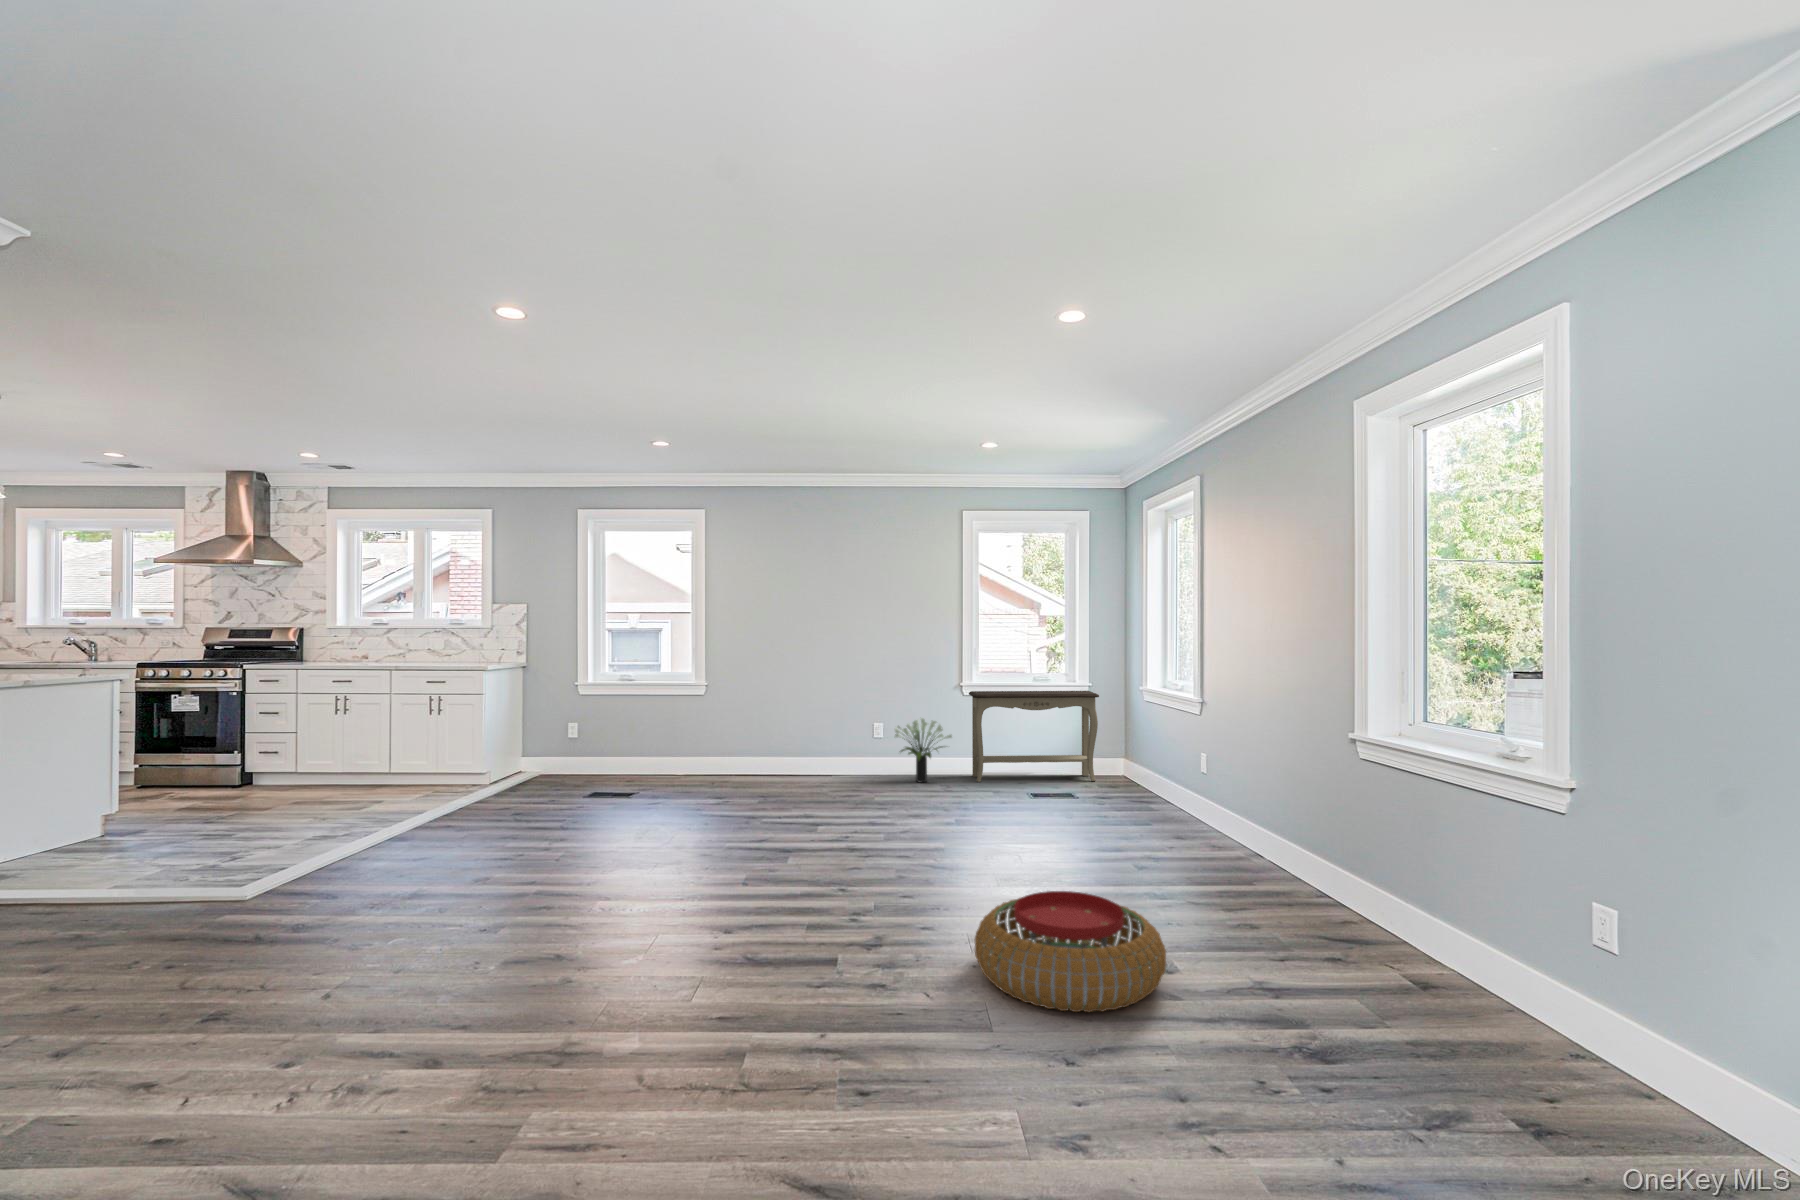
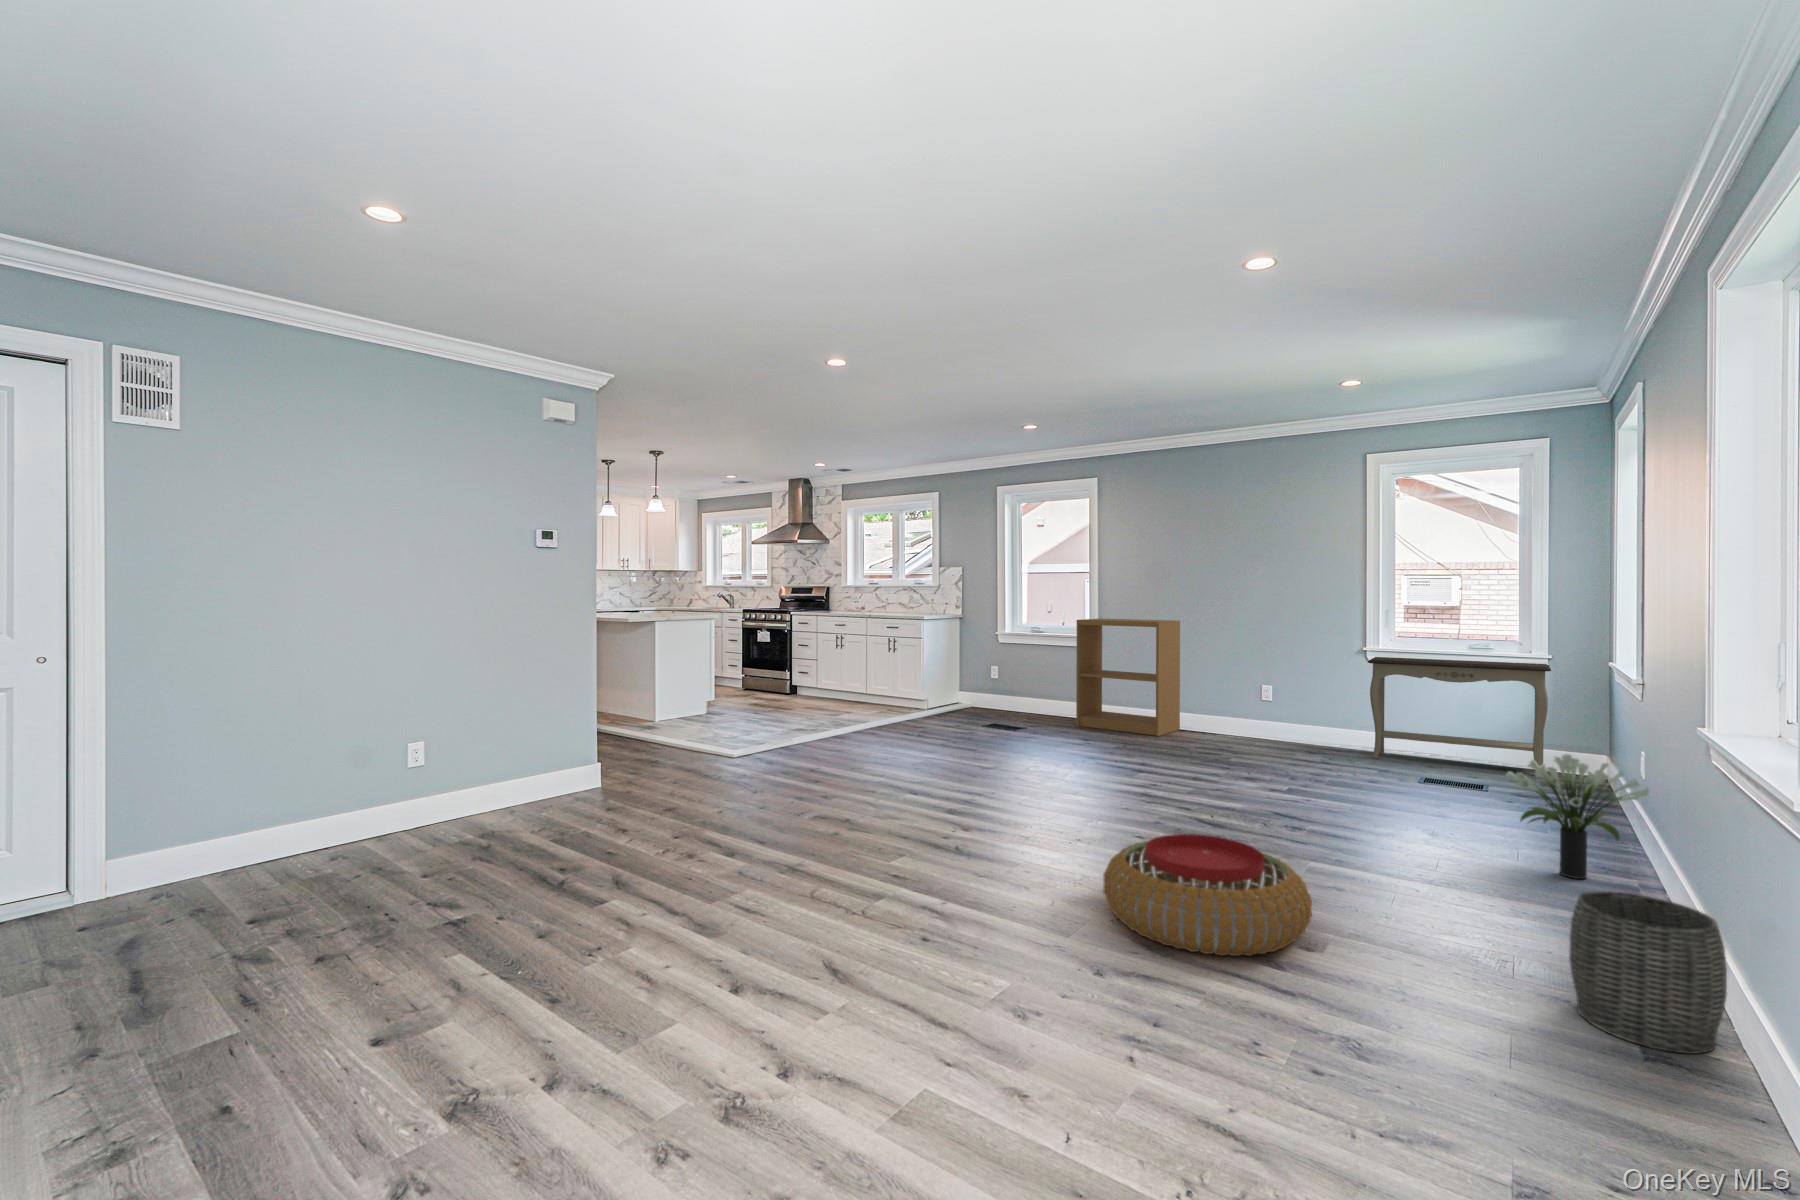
bookshelf: none [693,663,796,785] -> present [1076,619,1180,736]
potted plant: present [895,718,952,783] -> present [1505,754,1649,879]
woven basket: none [1330,876,1426,988] -> present [1569,891,1727,1054]

